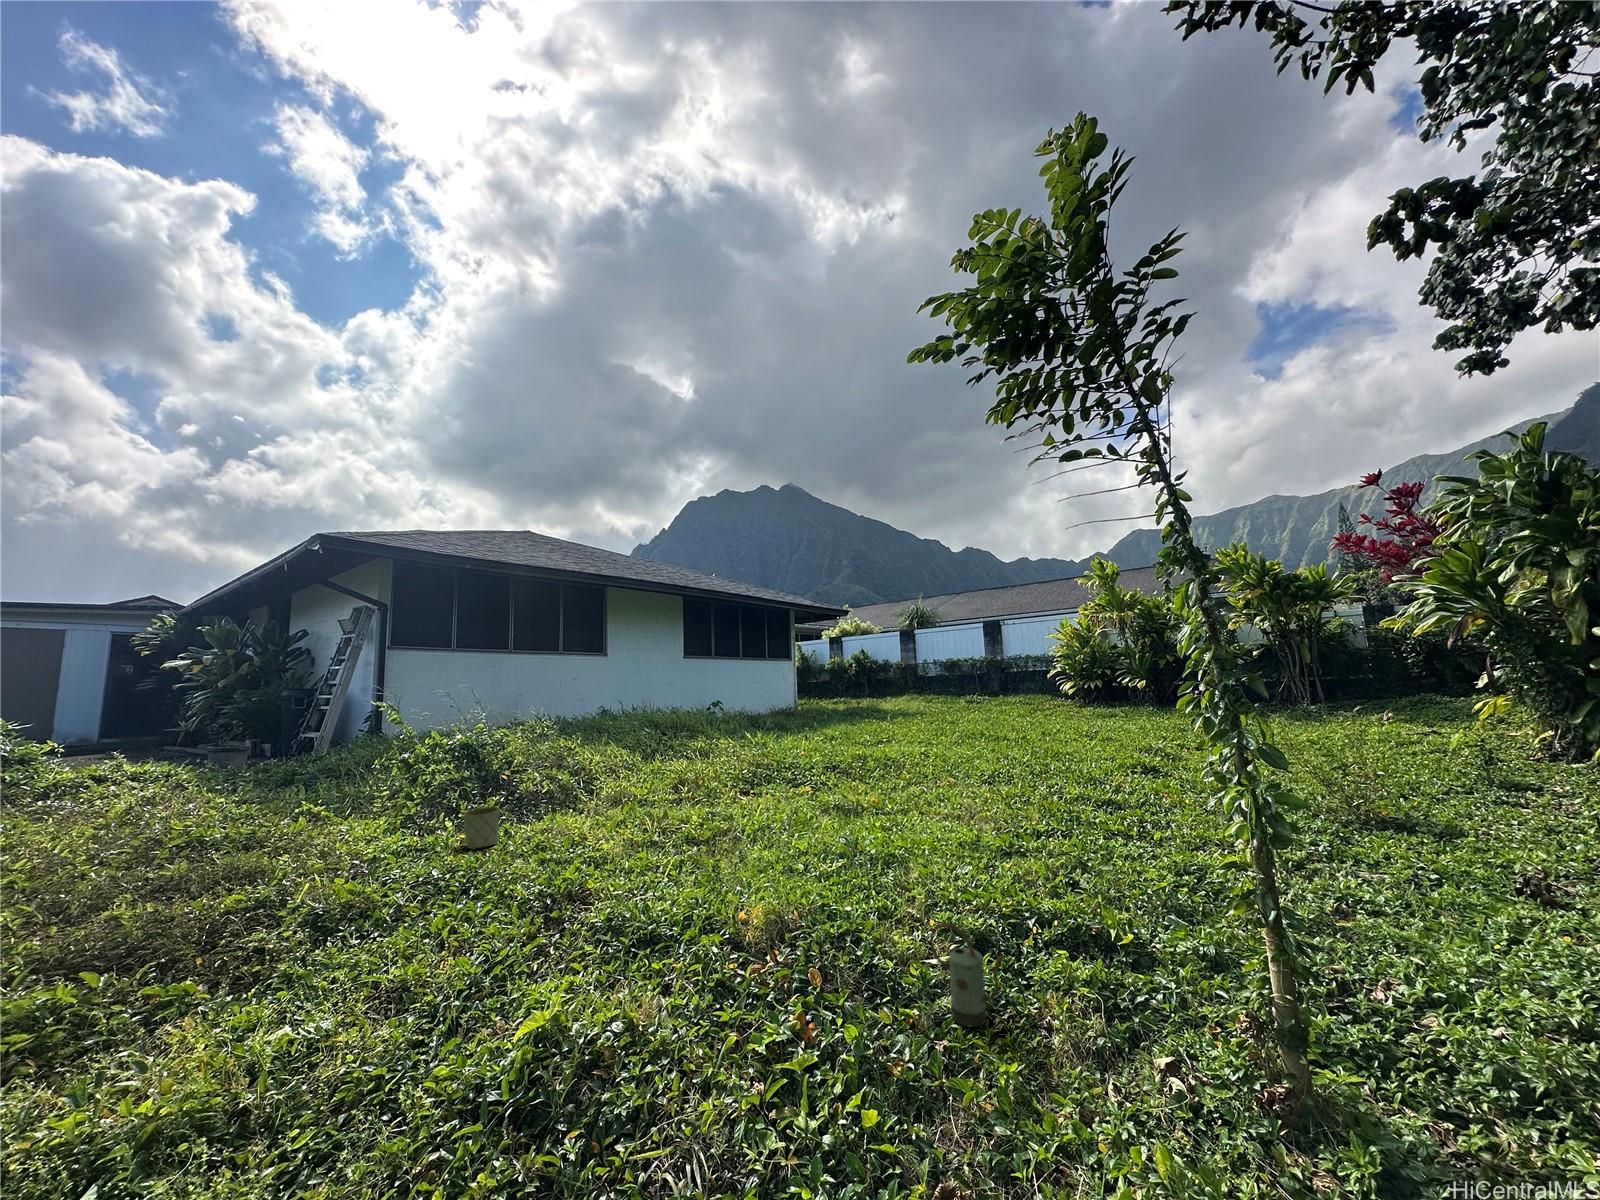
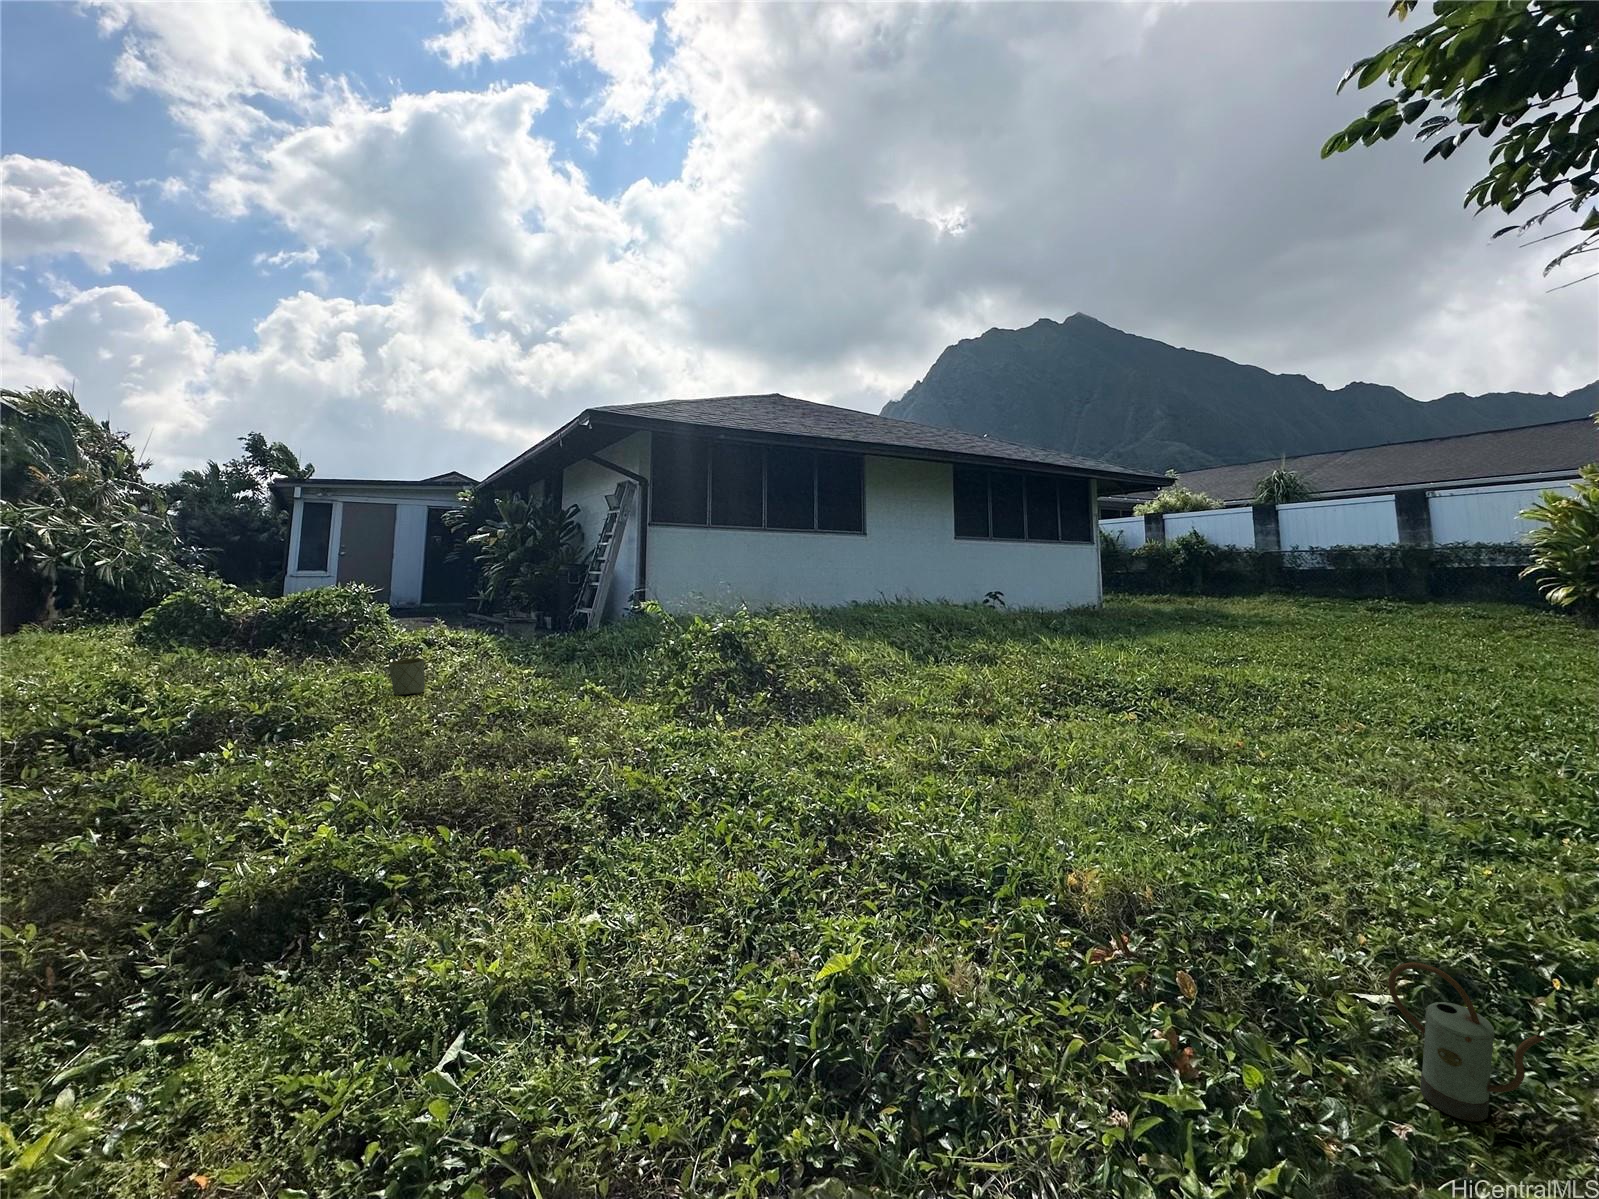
planter: present [463,806,500,849] -> present [389,659,425,696]

